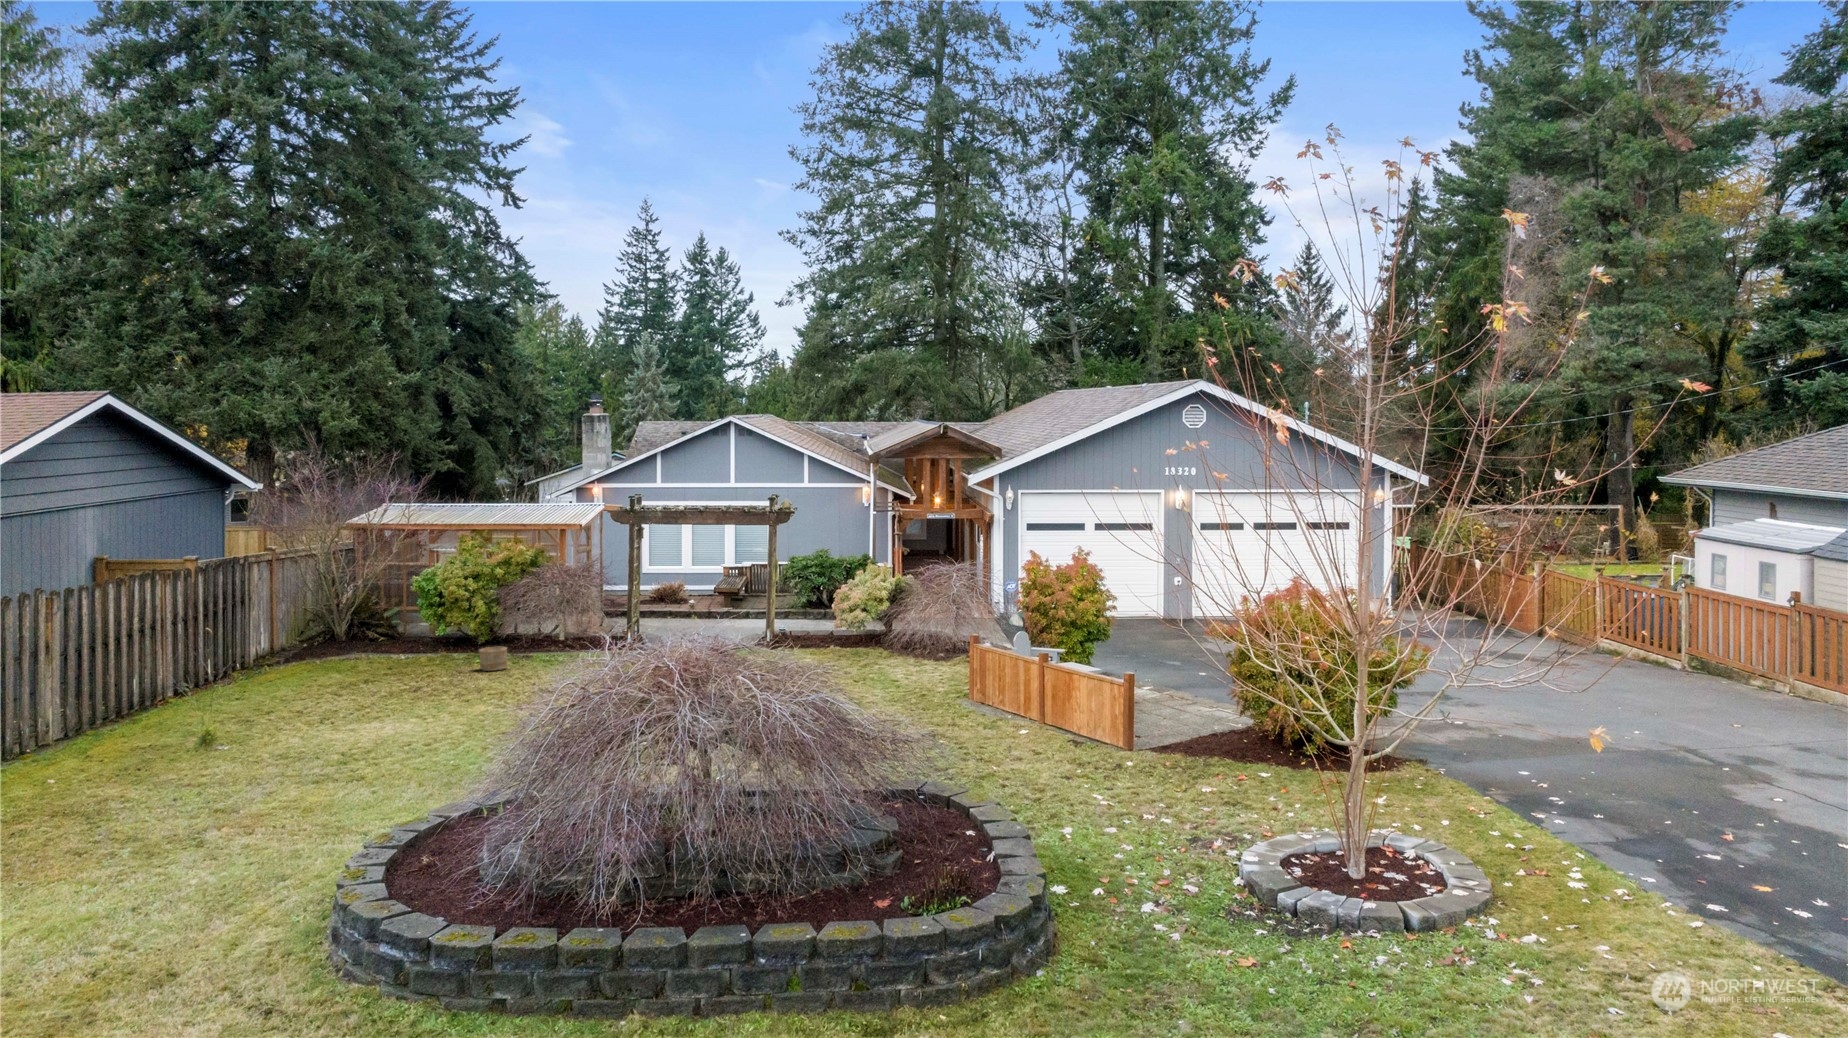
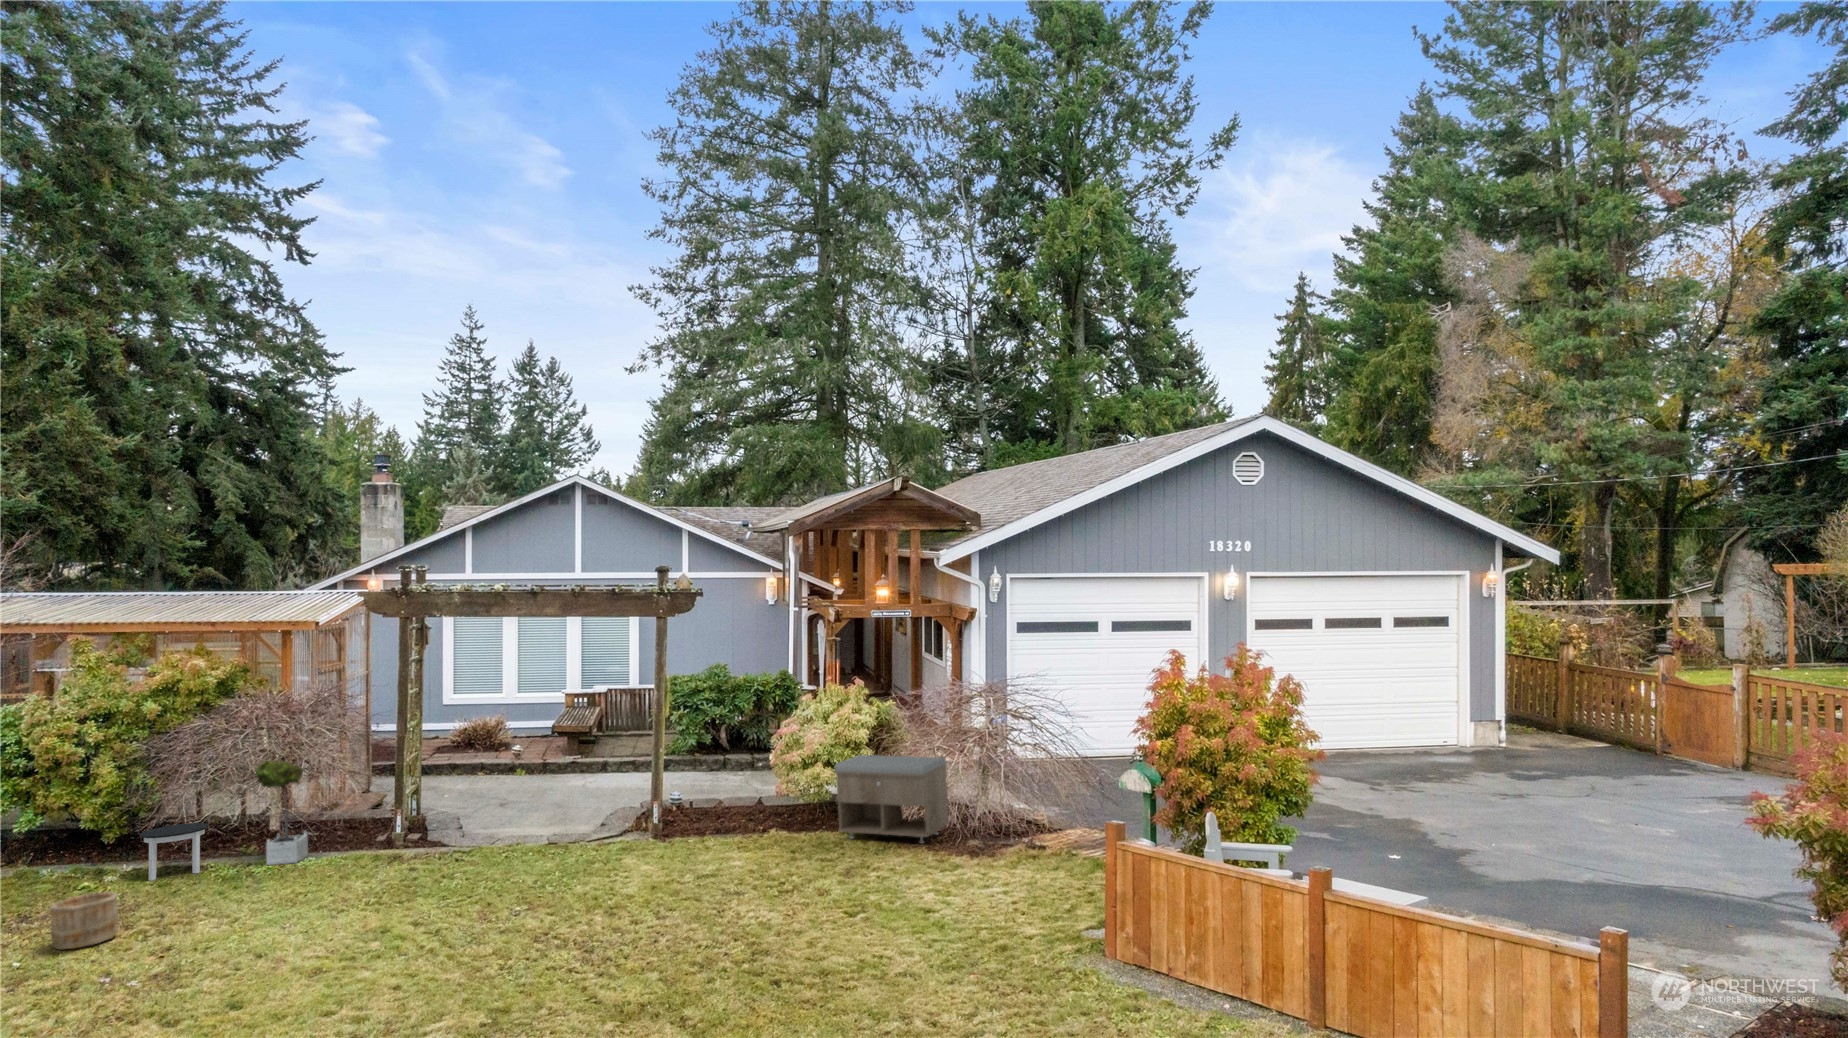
potted tree: none [555,590,582,648] -> present [256,760,308,865]
storage bench: none [877,608,944,659] -> present [835,755,949,843]
round table: none [498,623,531,651] -> present [140,823,209,881]

